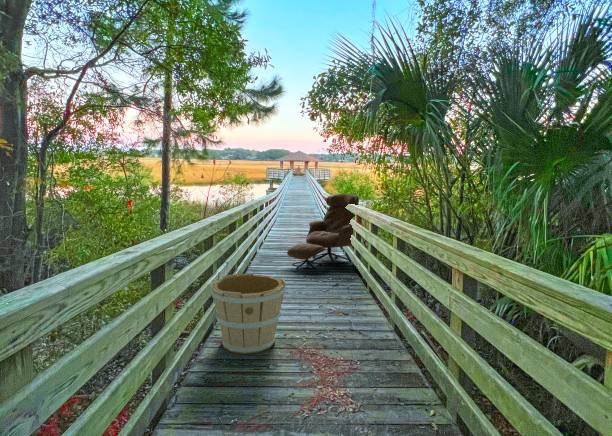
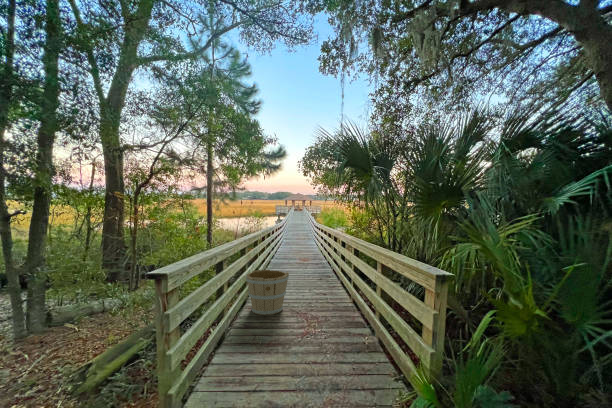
lounge chair: present [287,194,359,269] -> none [291,223,338,273]

